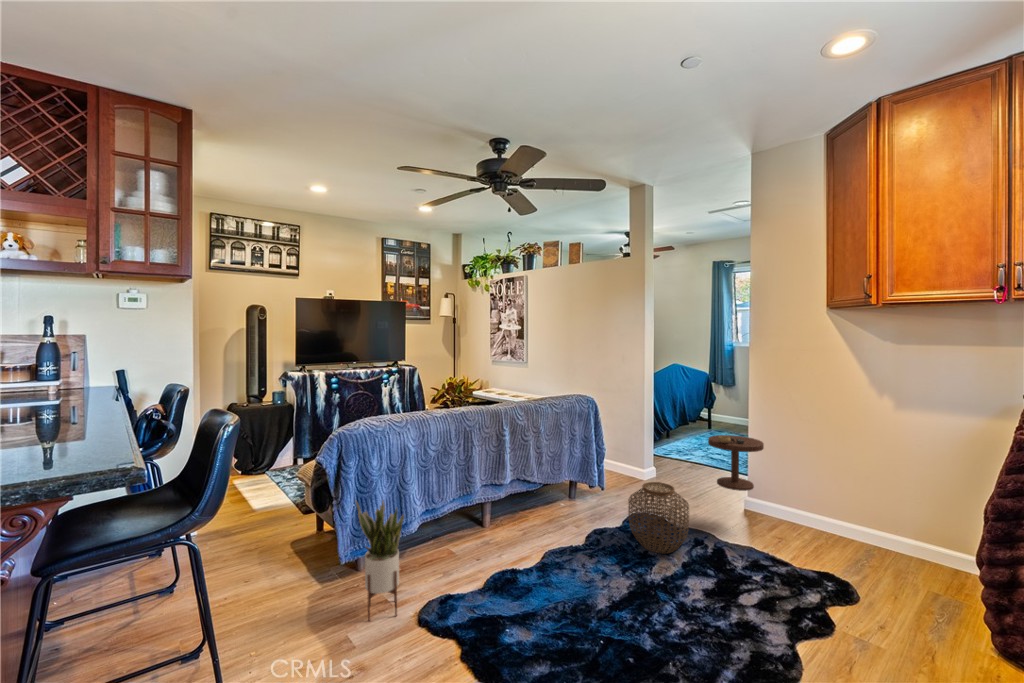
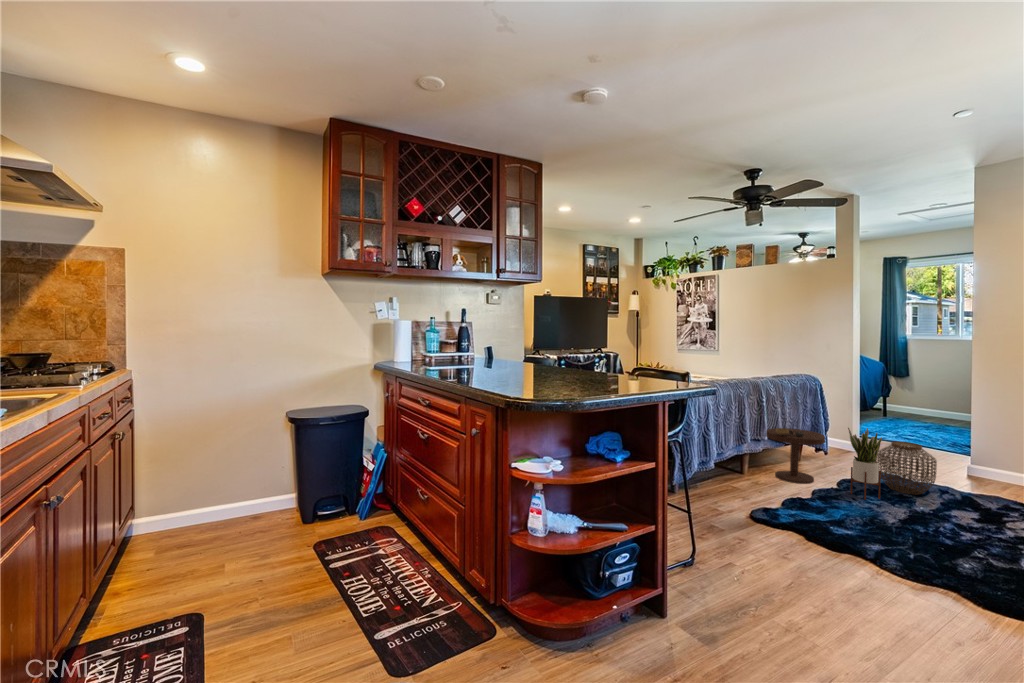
side table: present [708,435,764,491] -> present [766,428,825,484]
potted plant: present [356,501,404,620] -> present [848,428,882,500]

